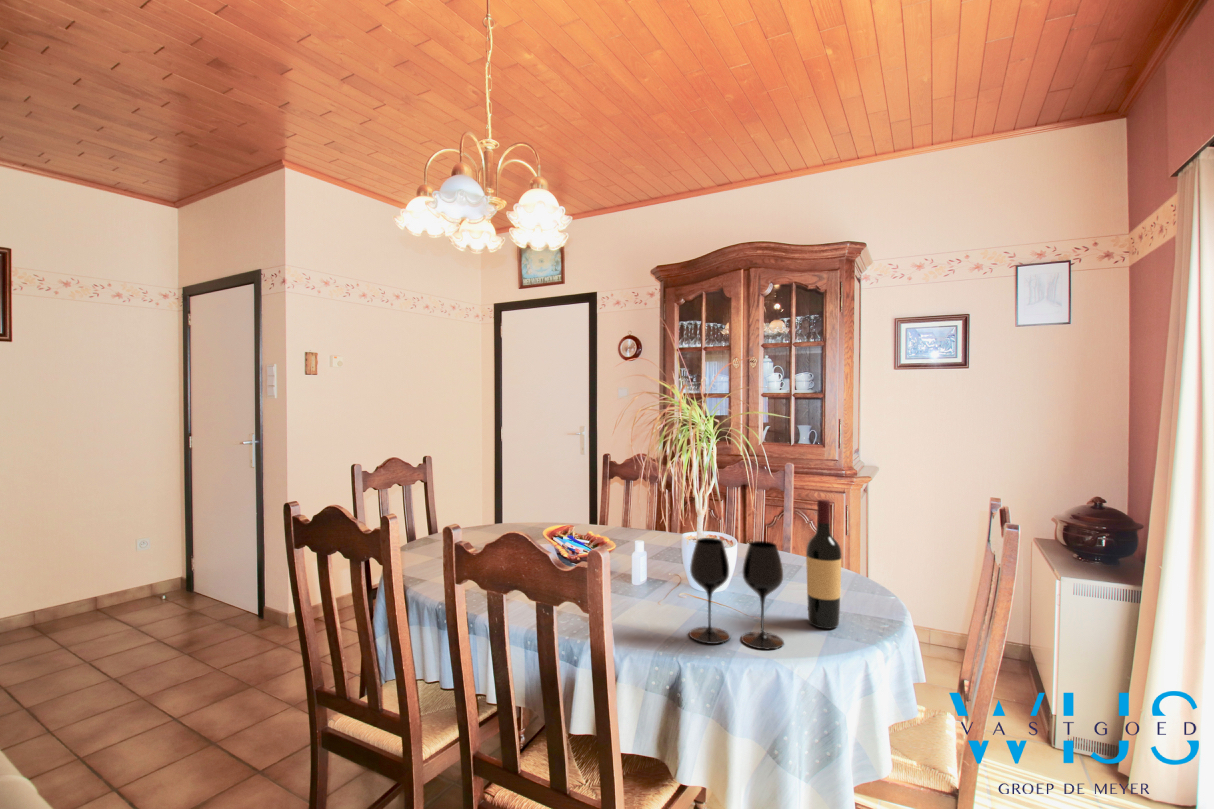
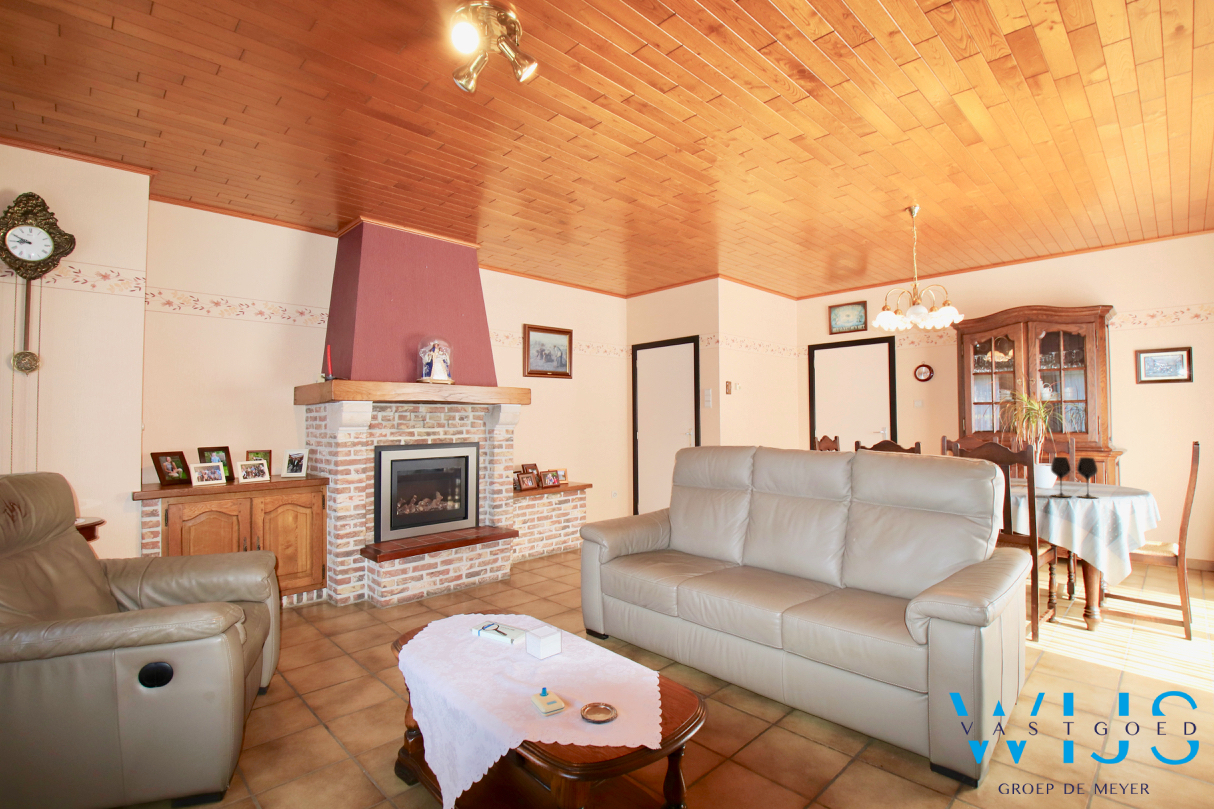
wine bottle: present [806,500,842,629] -> none [1105,442,1124,496]

